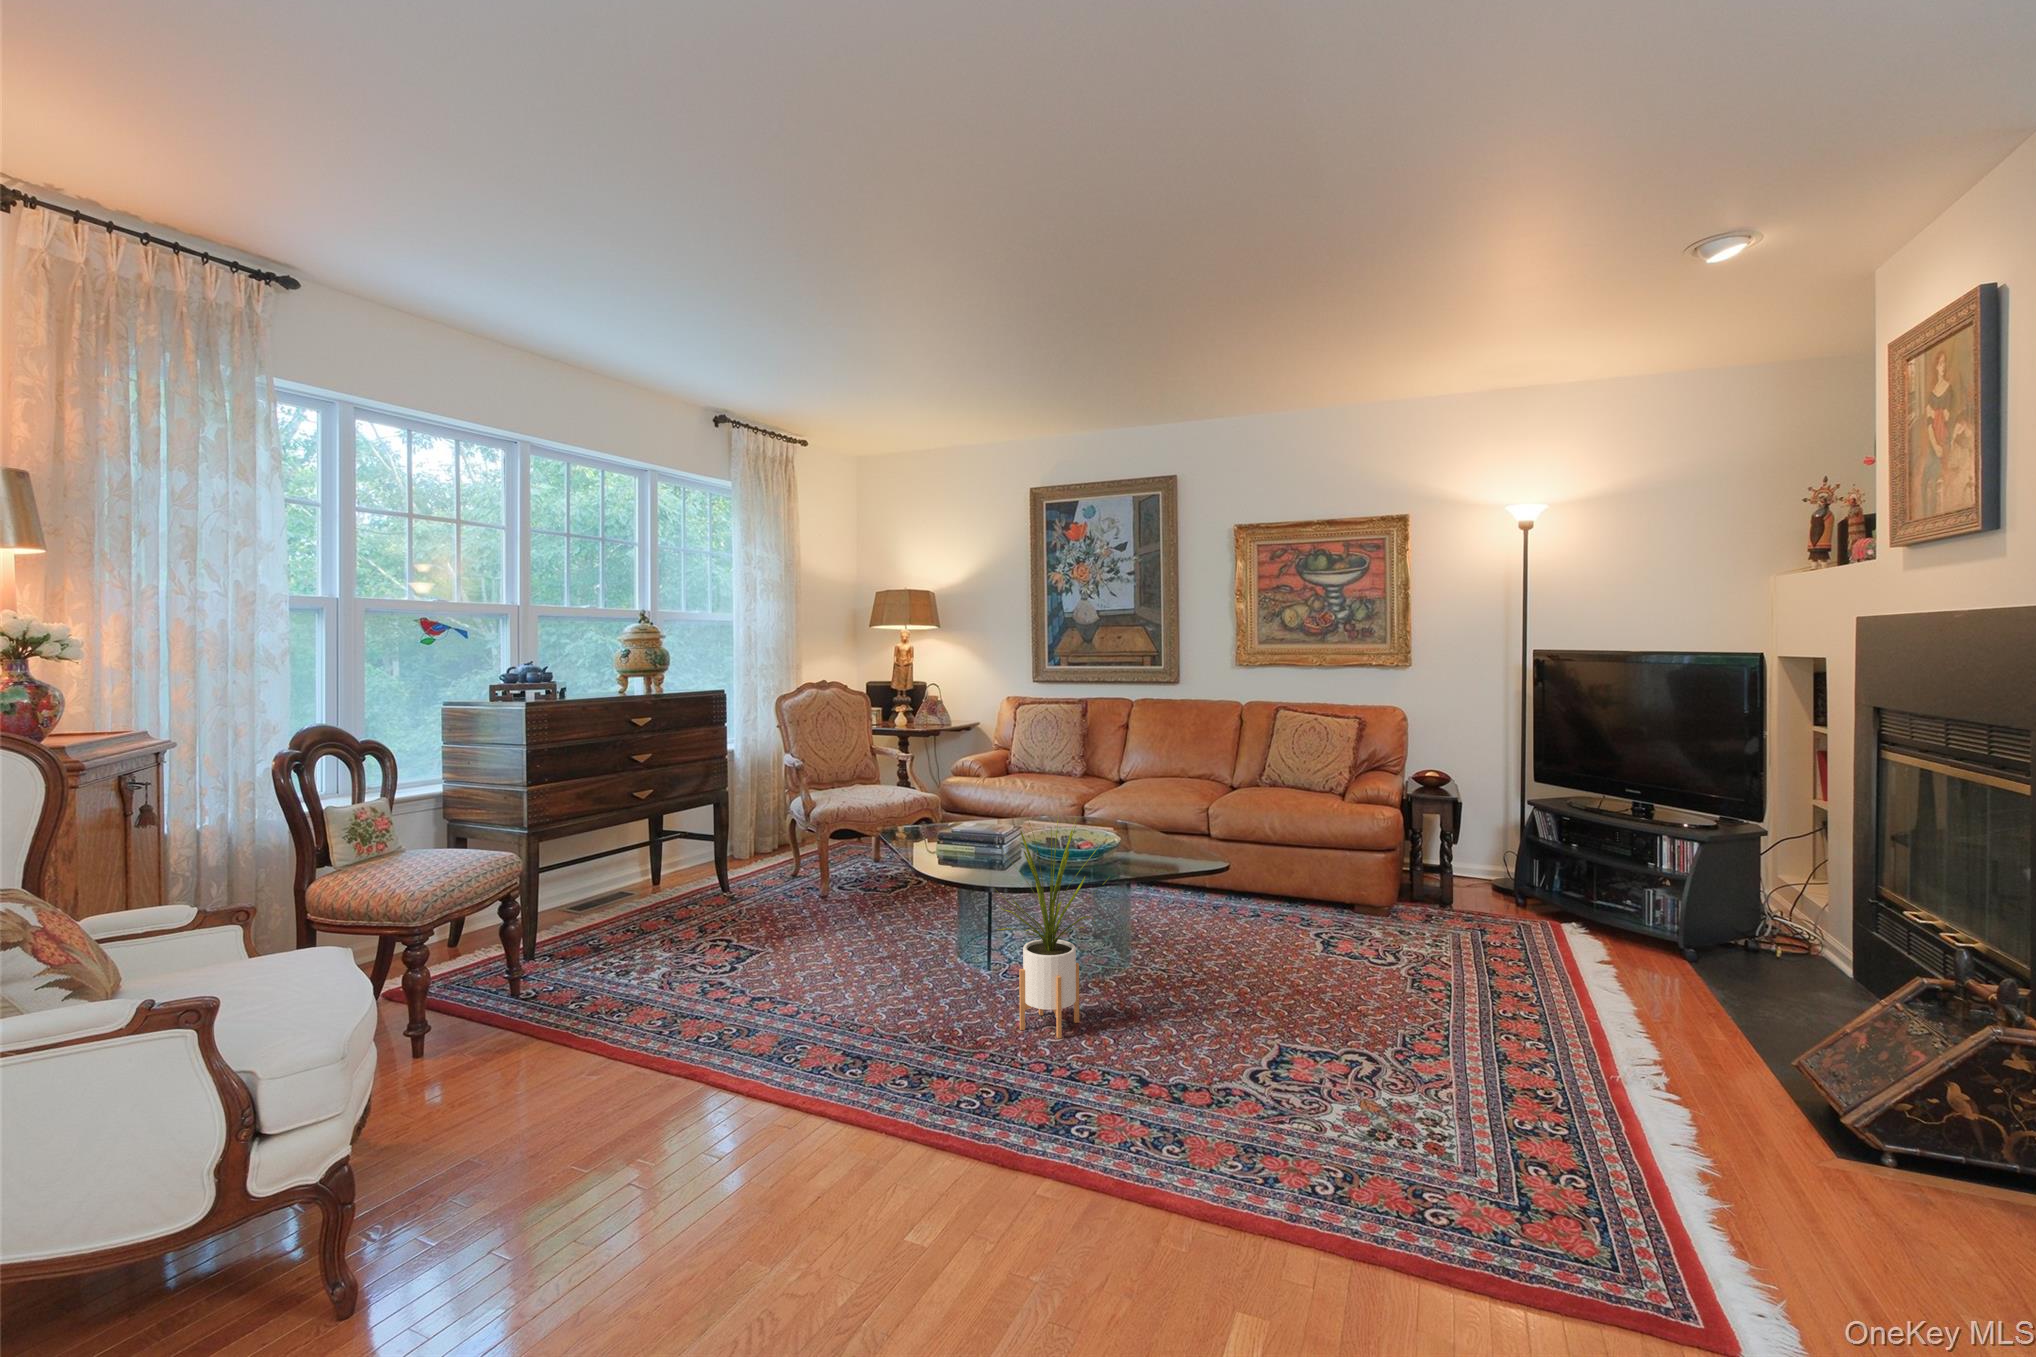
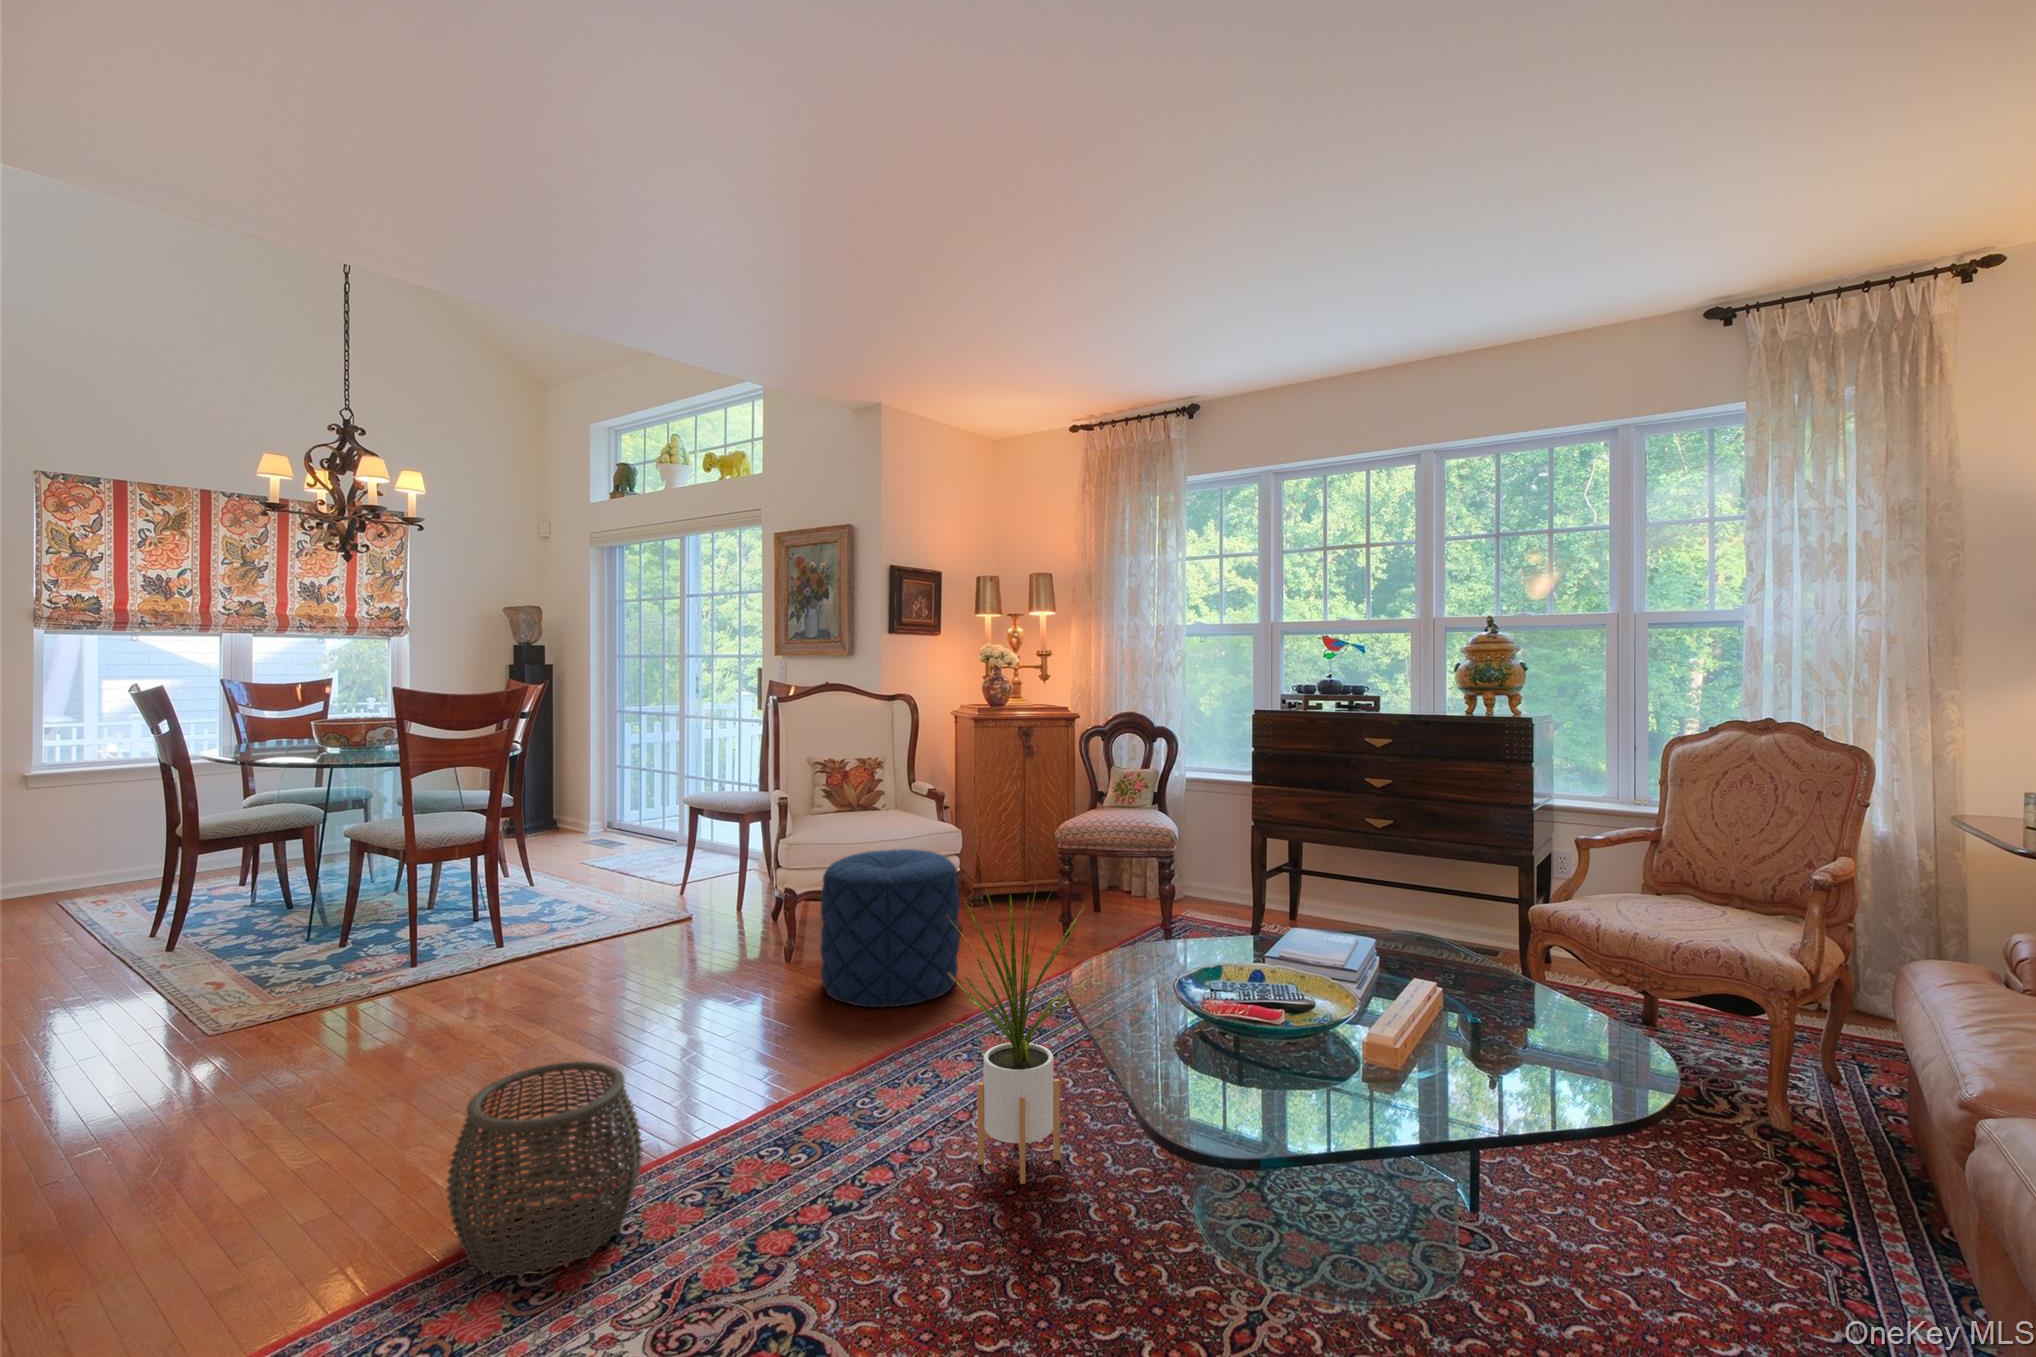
pouf: none [472,932,708,1211] -> present [820,849,960,1007]
woven basket: none [1195,1033,1367,1240] -> present [446,1061,643,1278]

